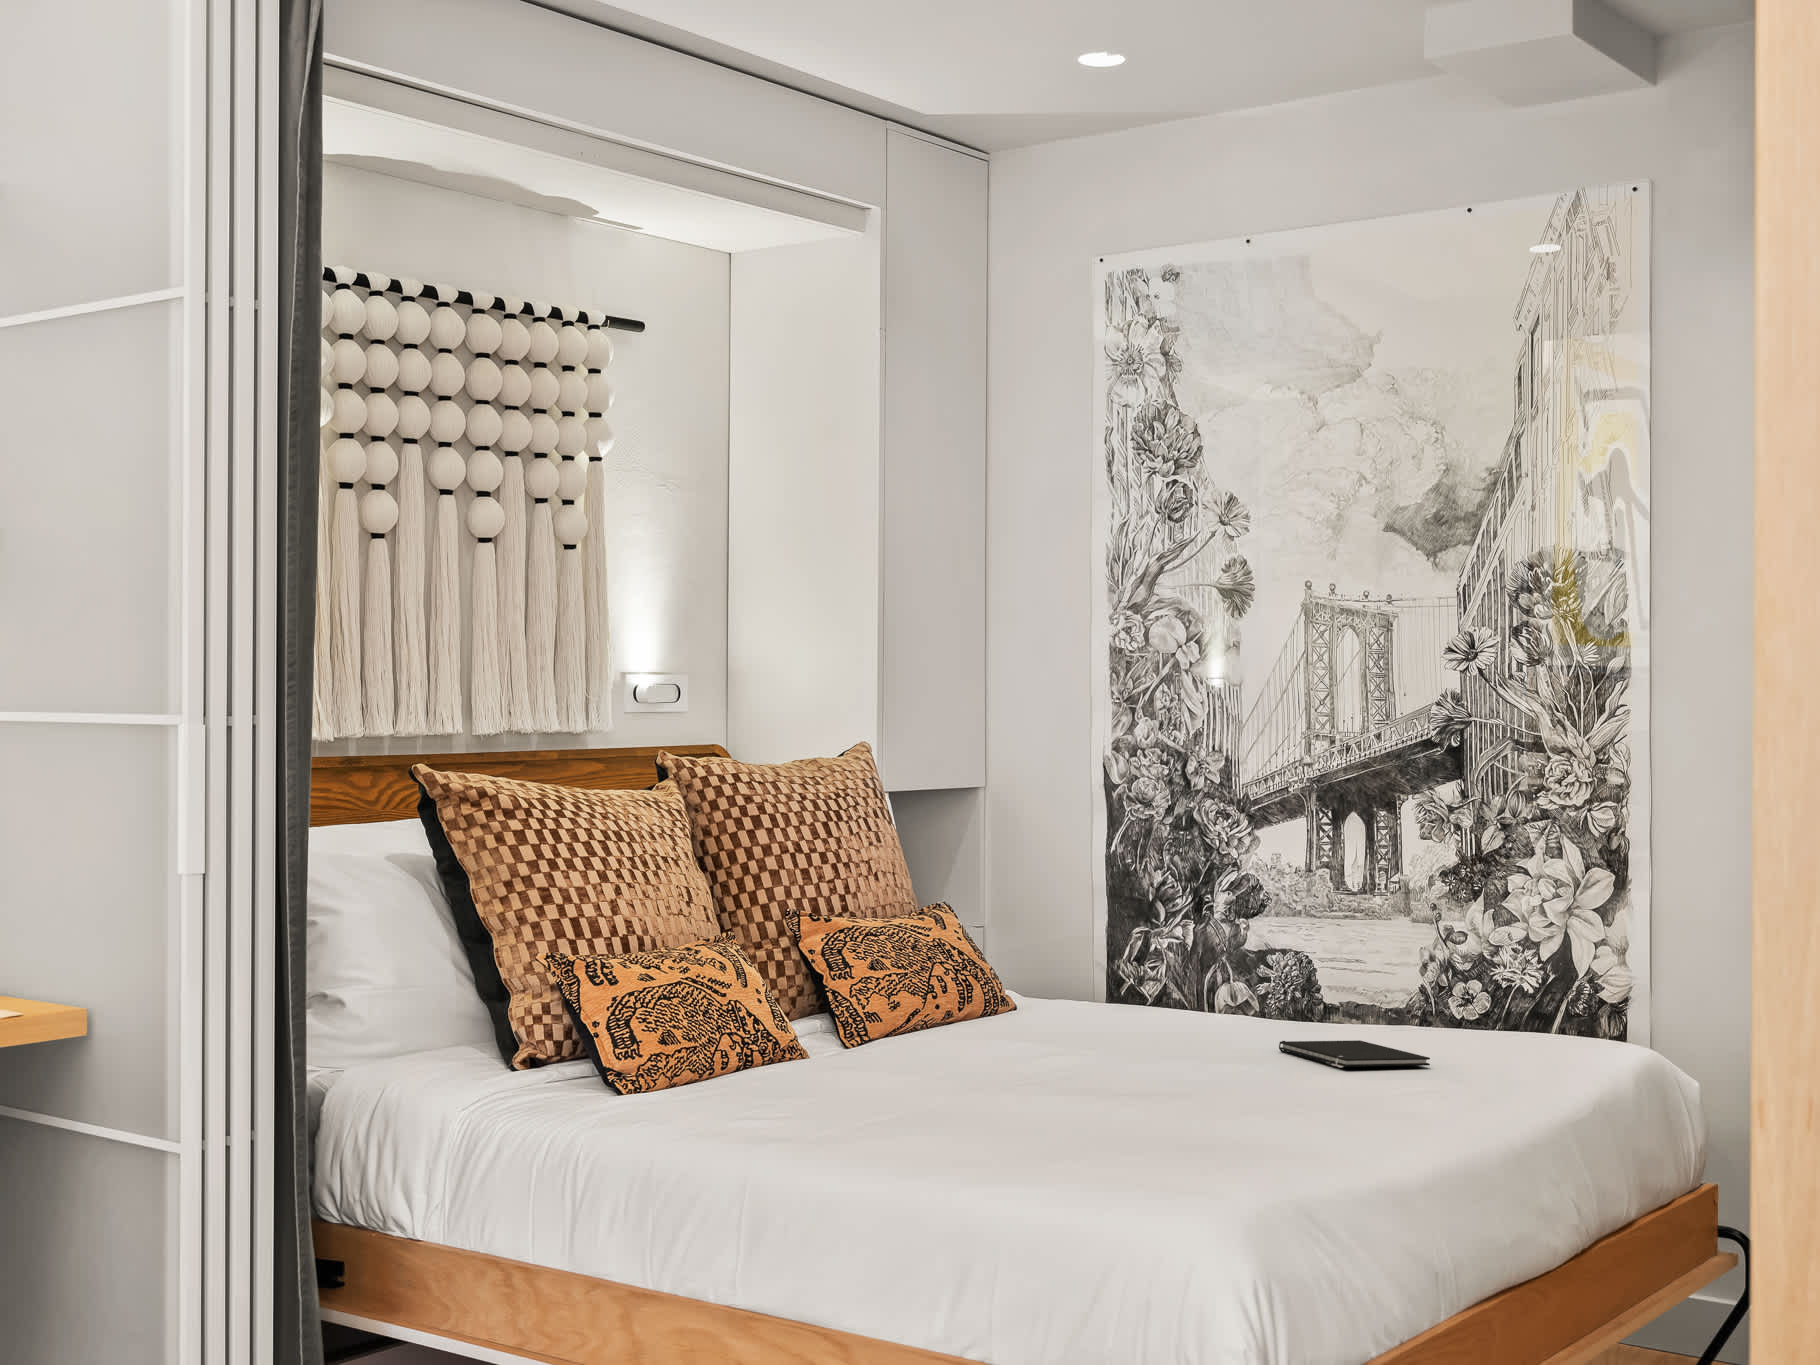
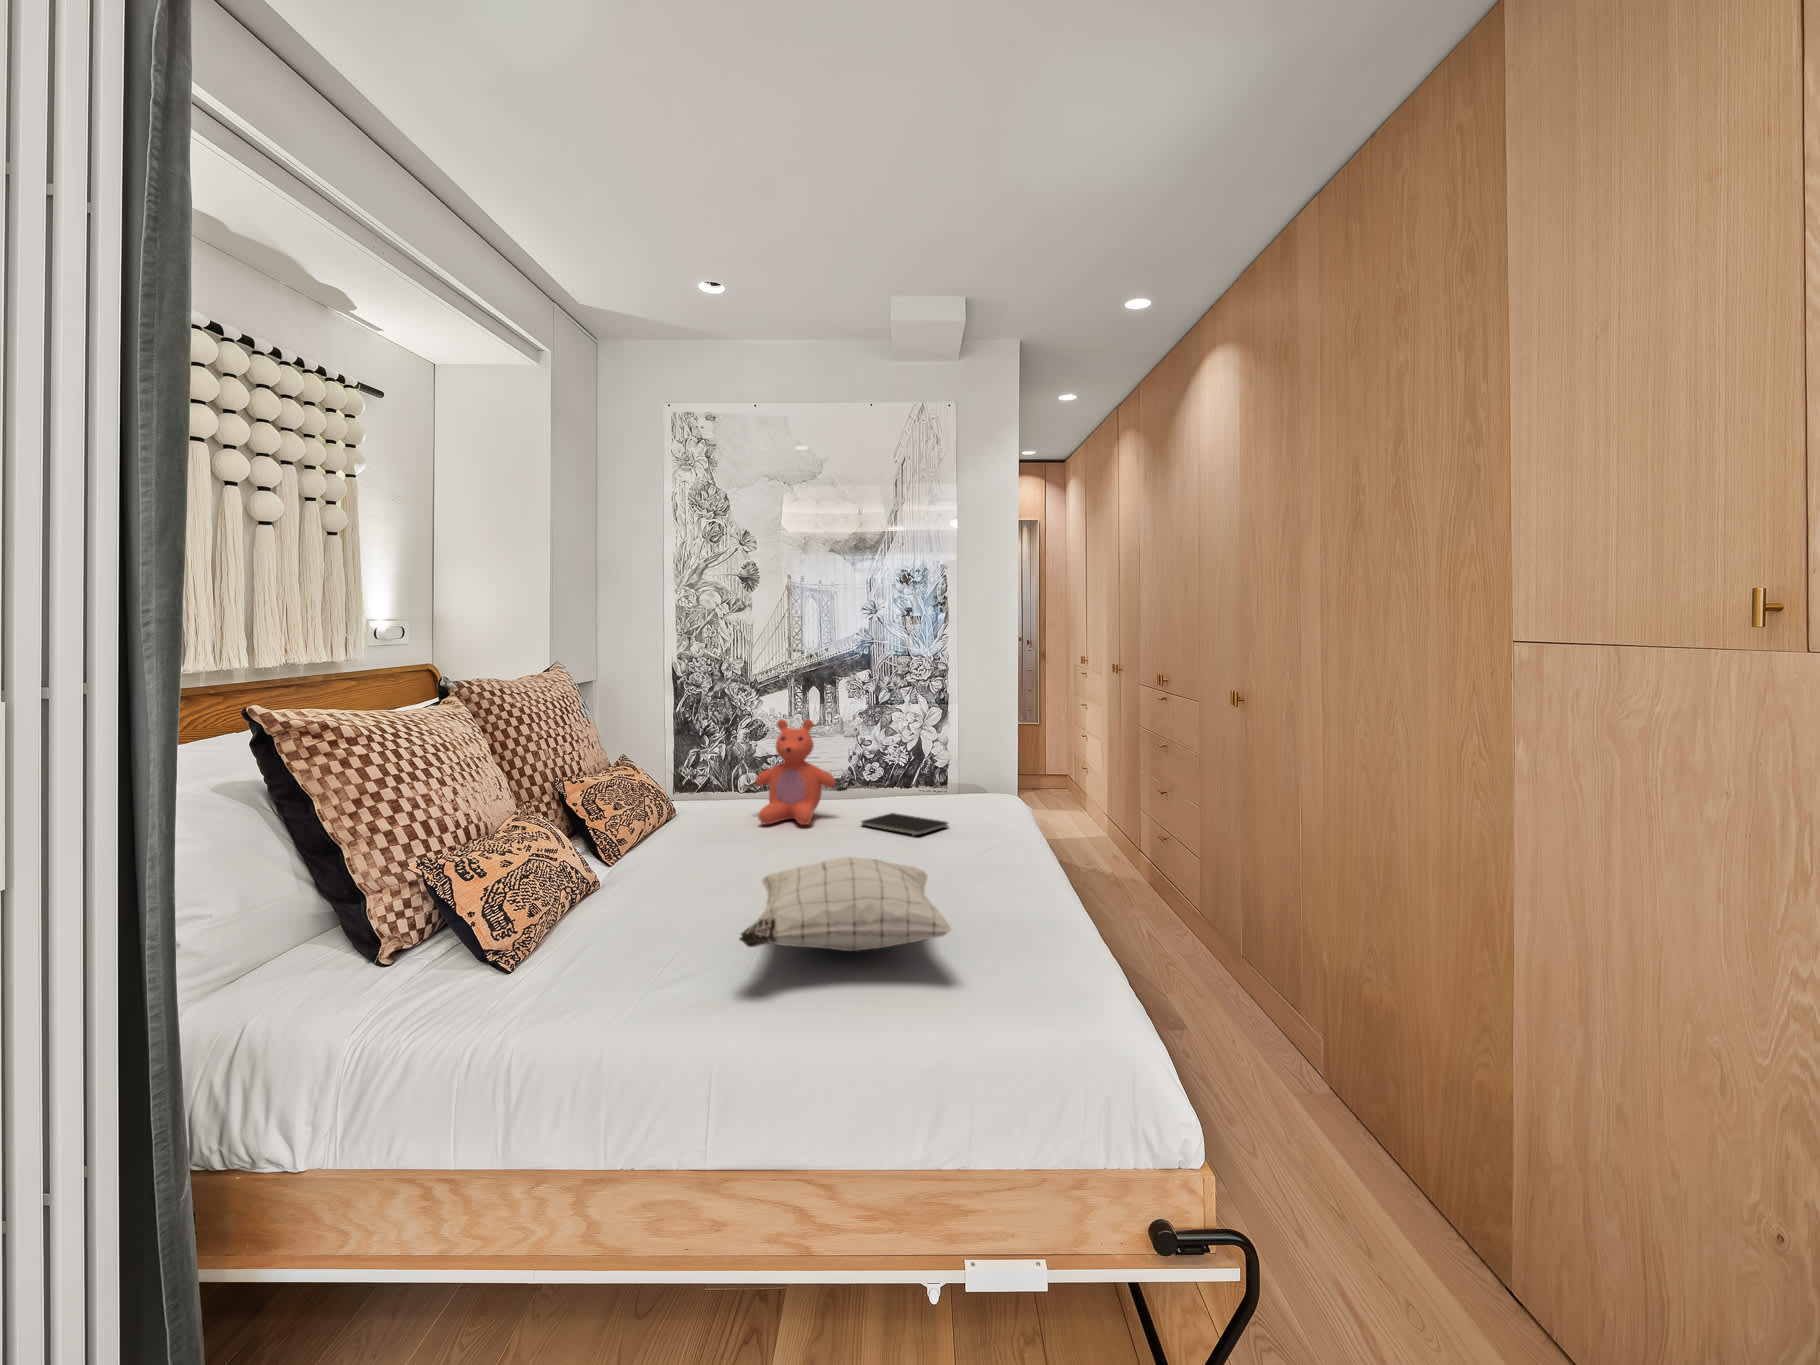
teddy bear: none [1114,854,1262,1039] -> present [755,719,836,825]
pillow: none [832,1001,1174,1128] -> present [739,857,952,951]

